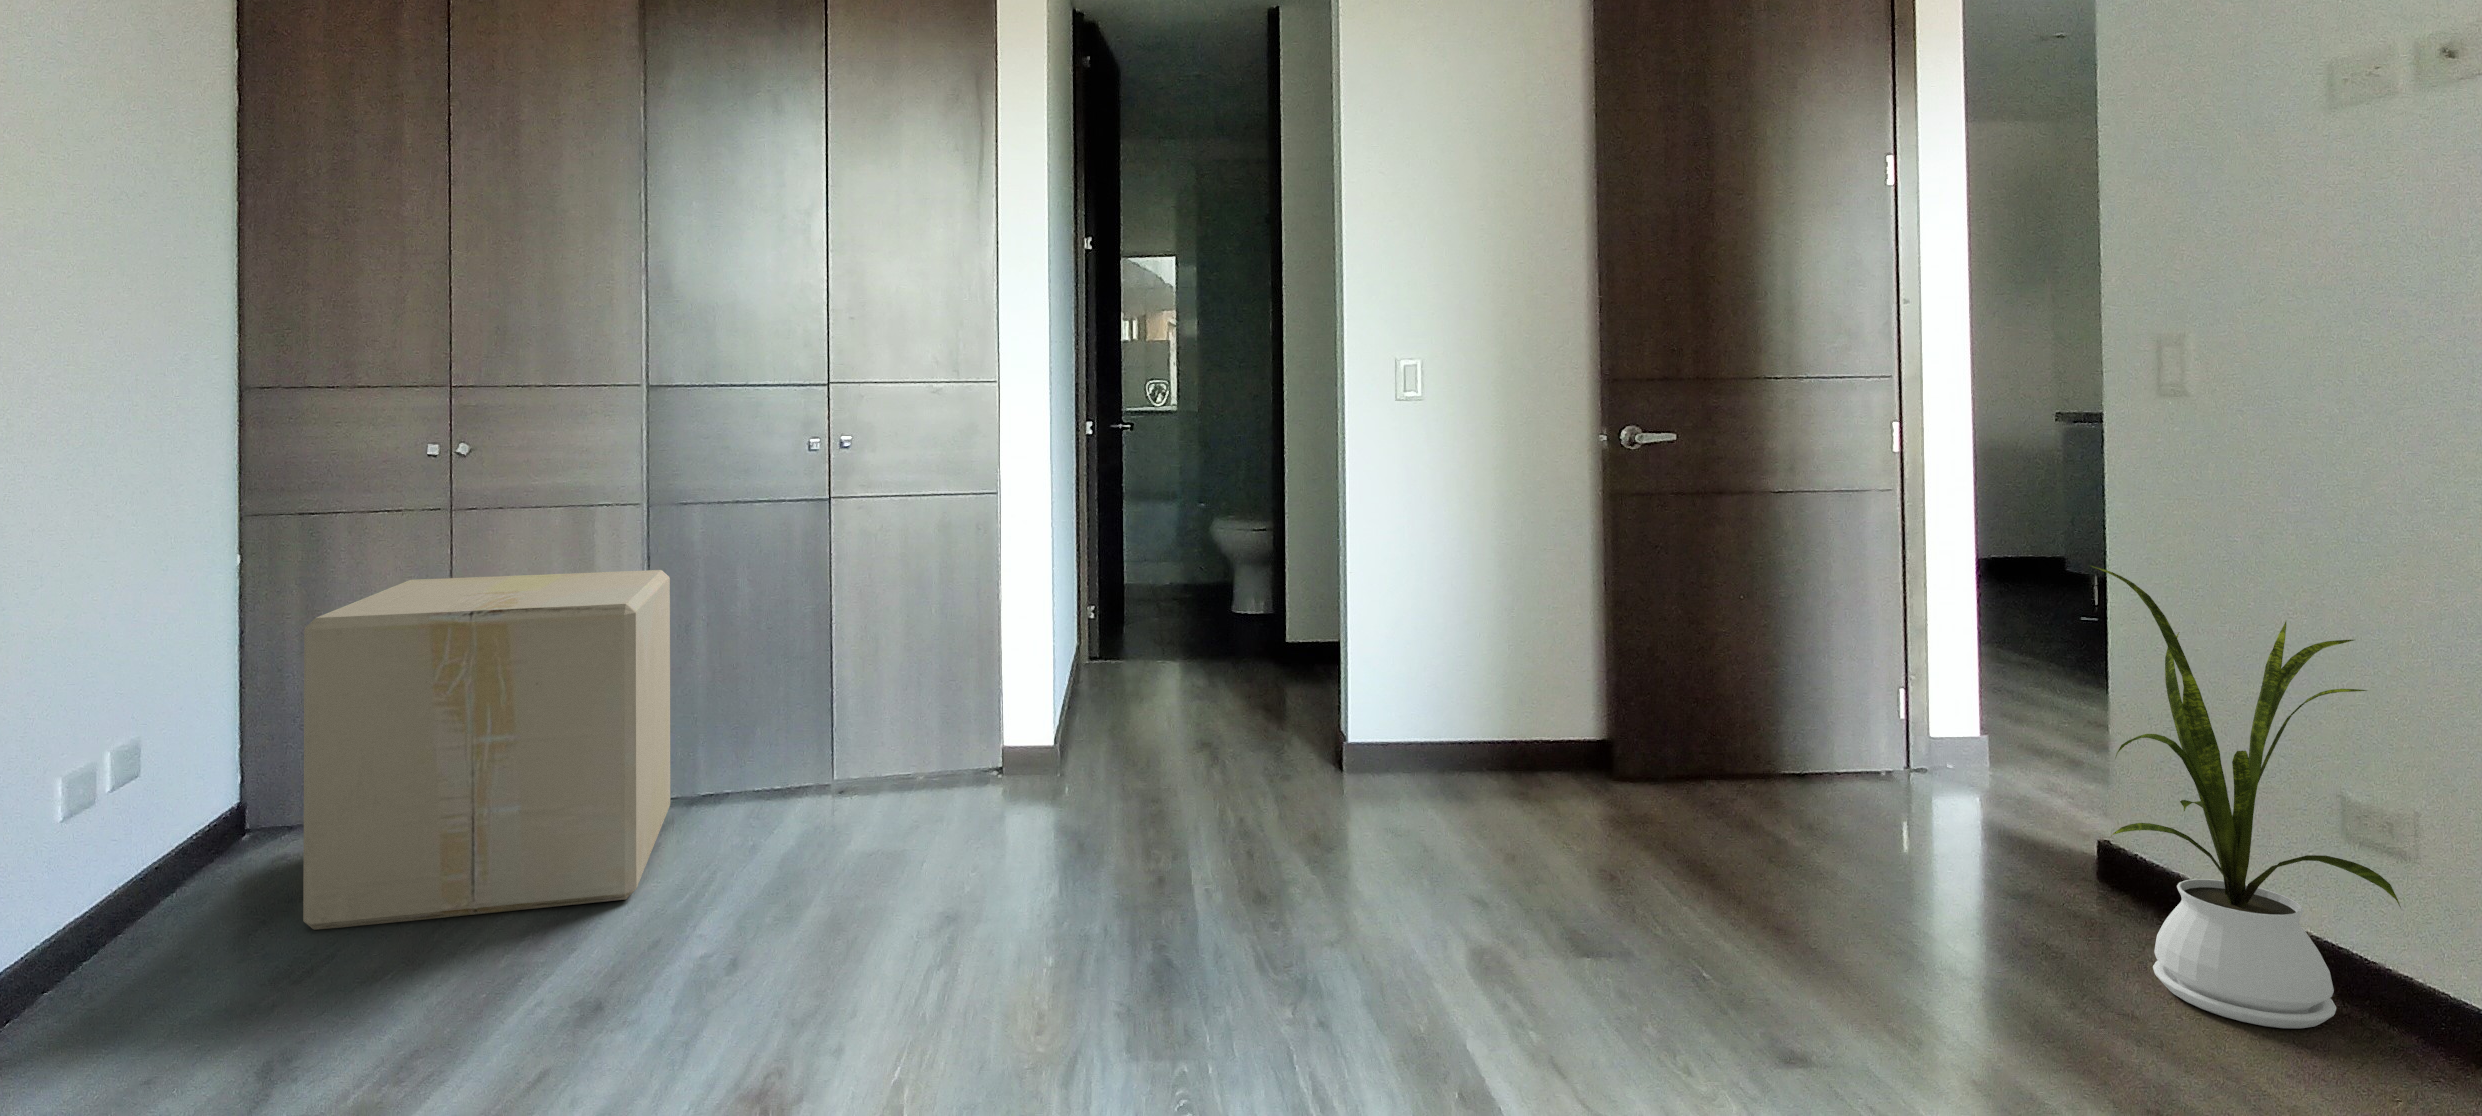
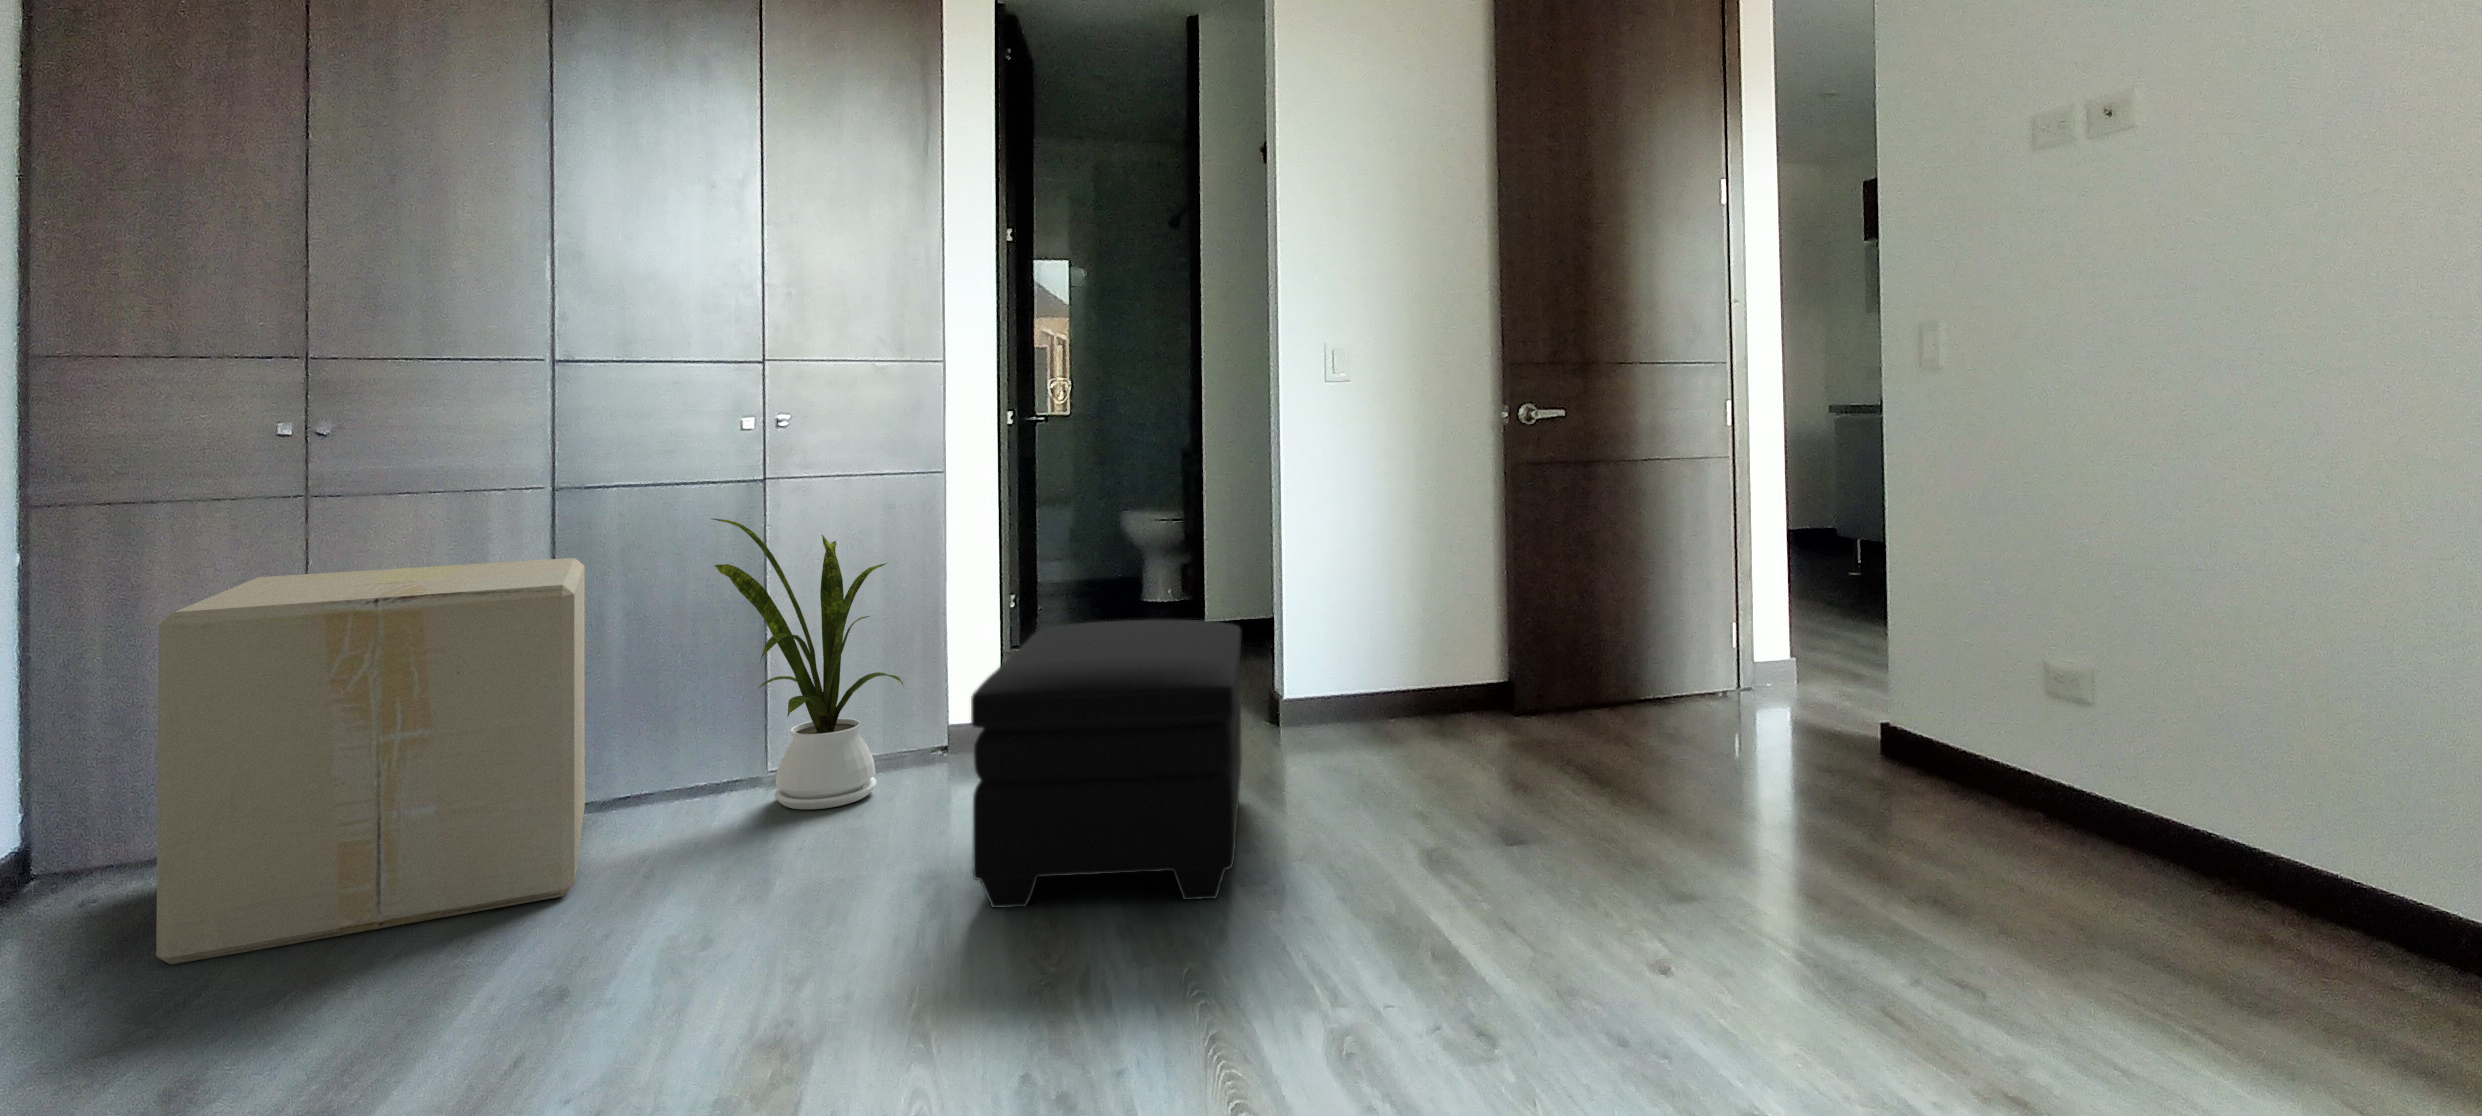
house plant: present [2091,566,2401,1029] -> present [713,519,903,809]
ottoman: none [979,660,1286,987] -> present [971,620,1242,908]

